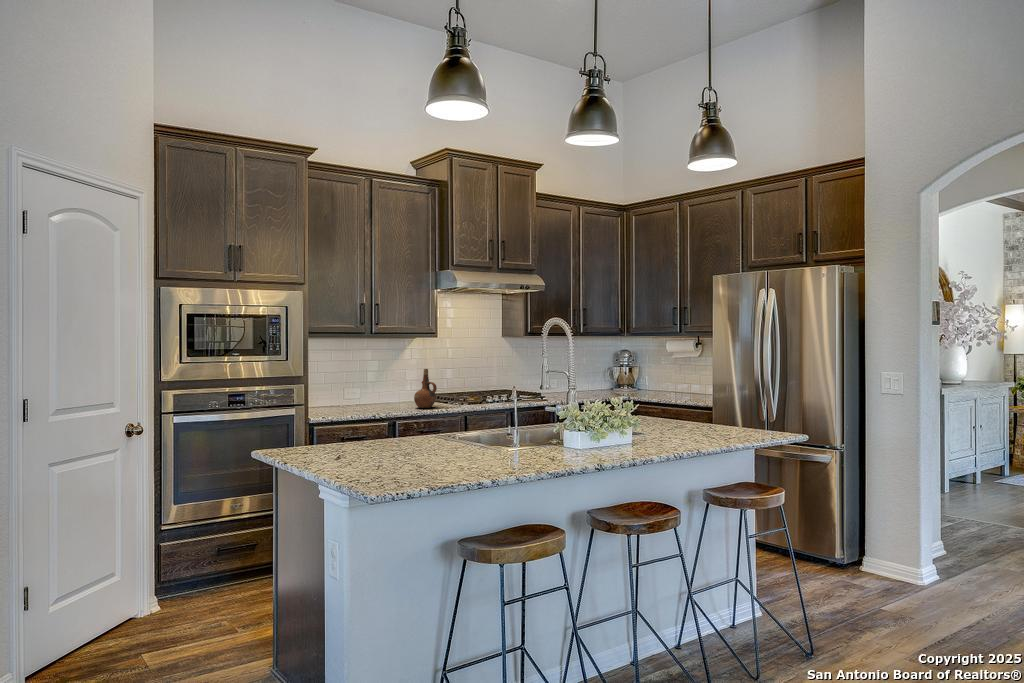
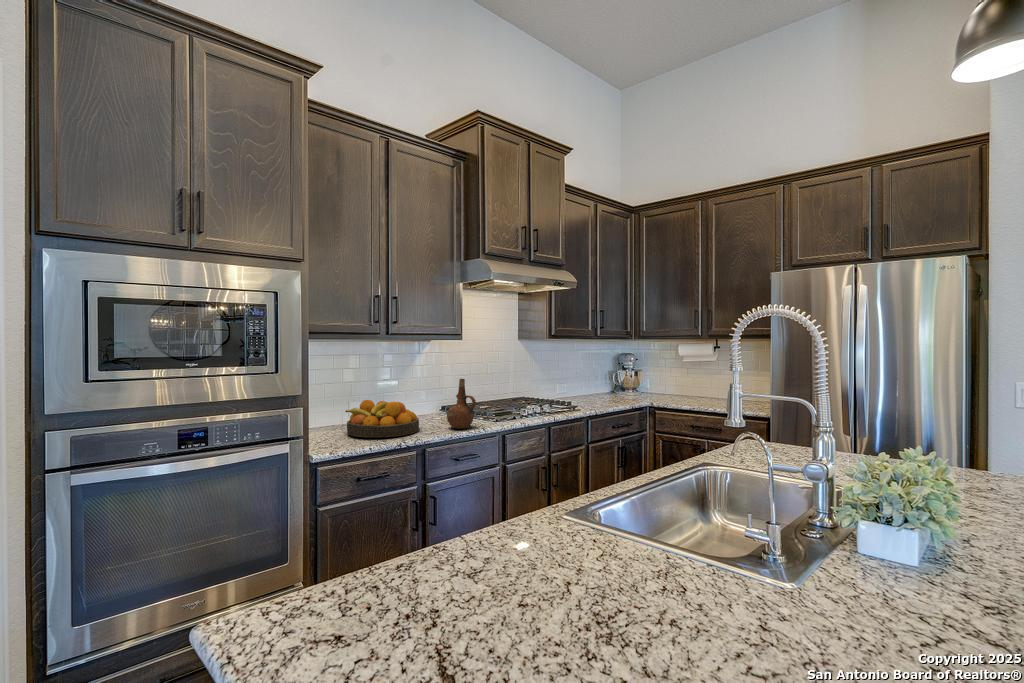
fruit bowl: none [336,385,393,411] -> present [345,400,419,437]

